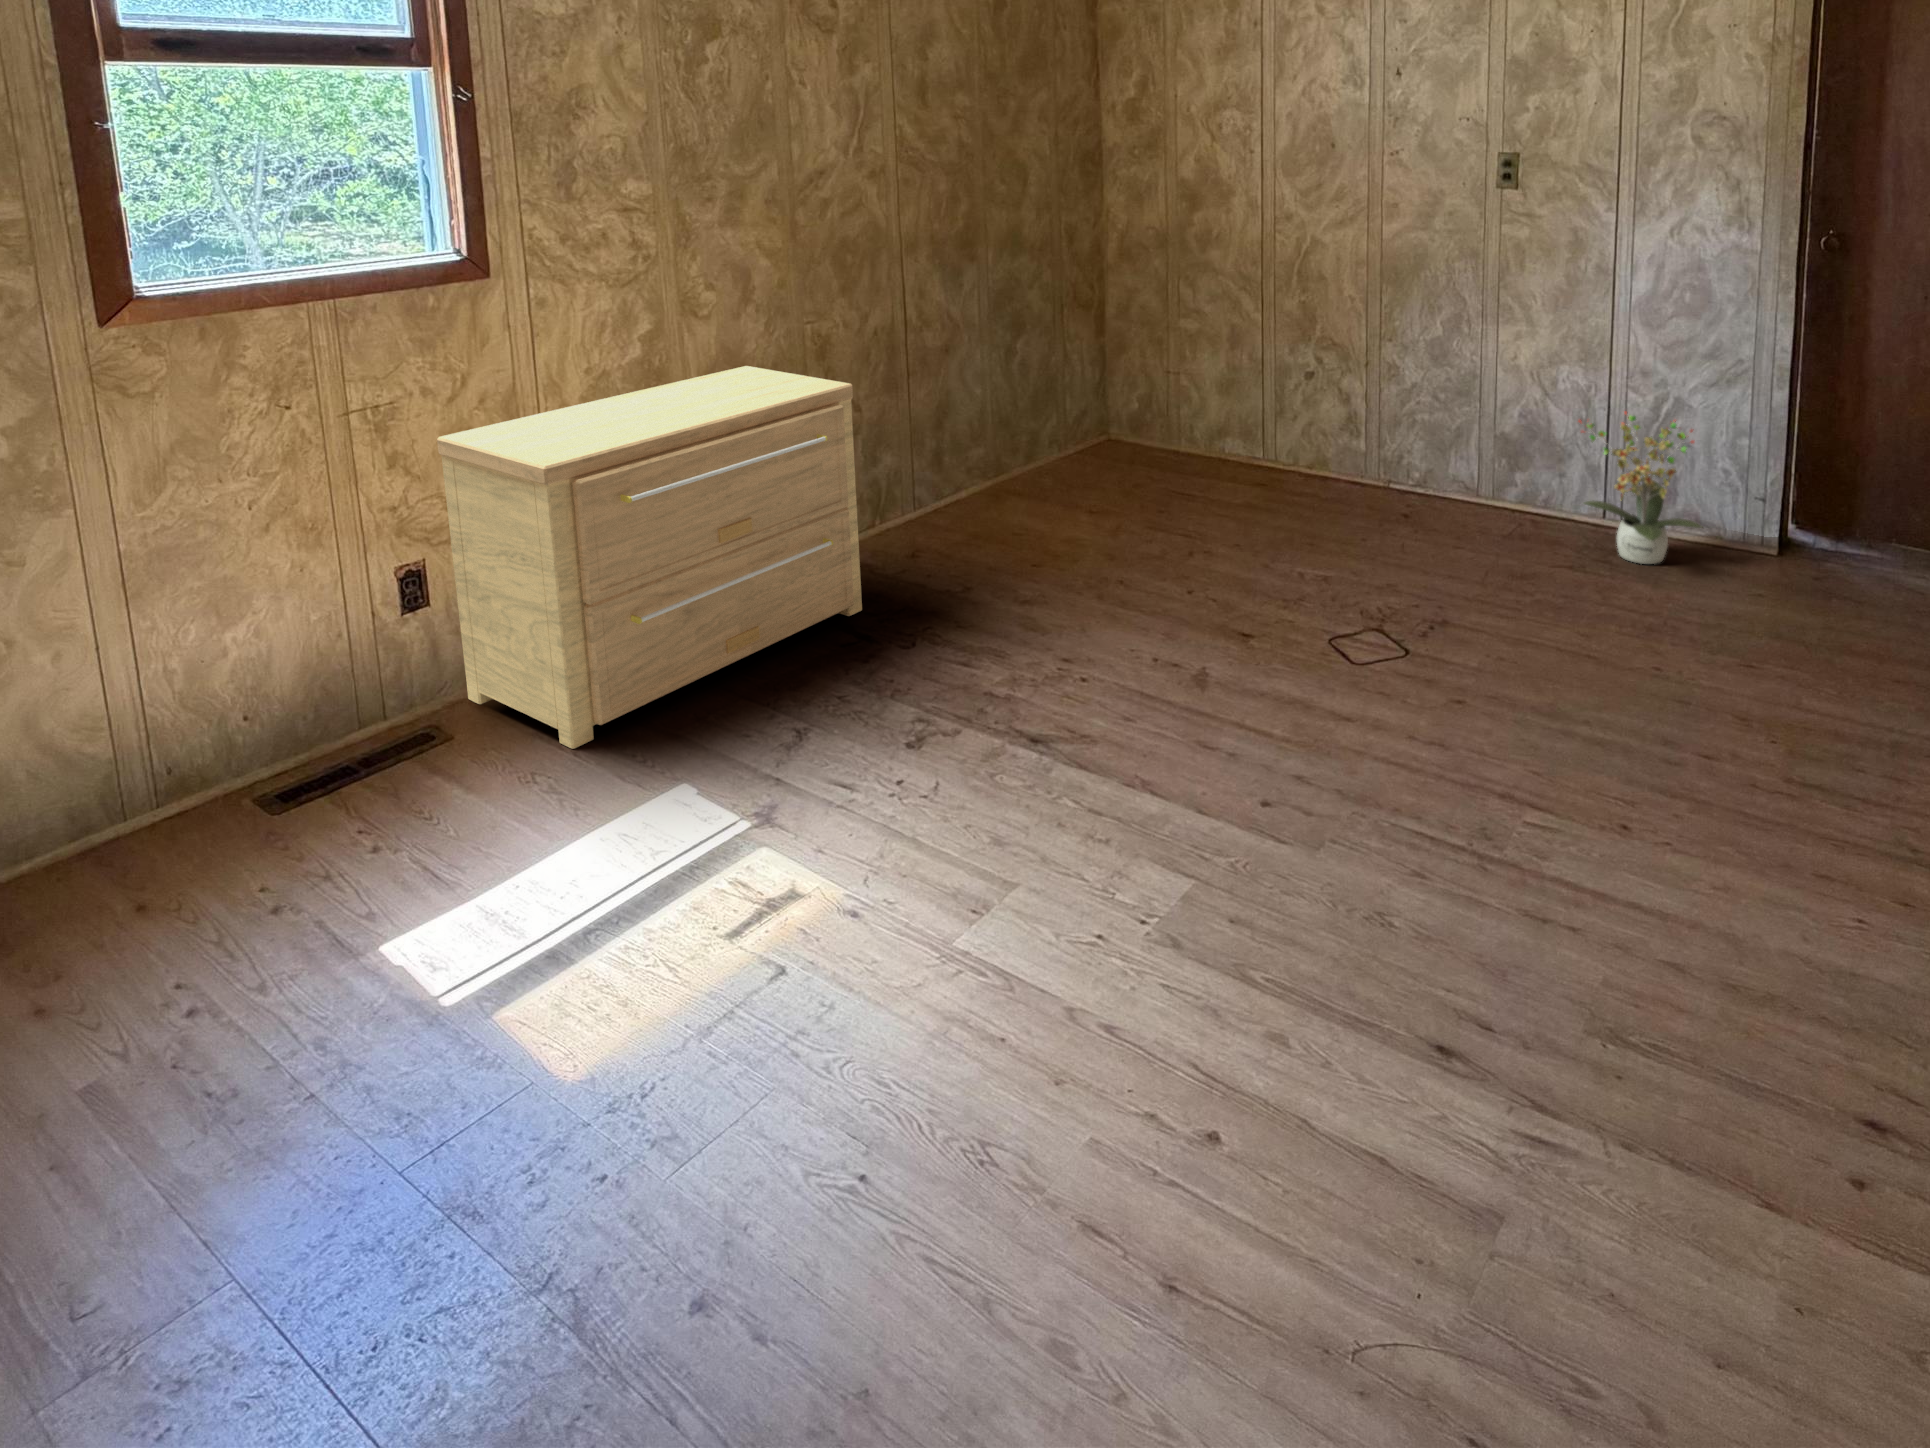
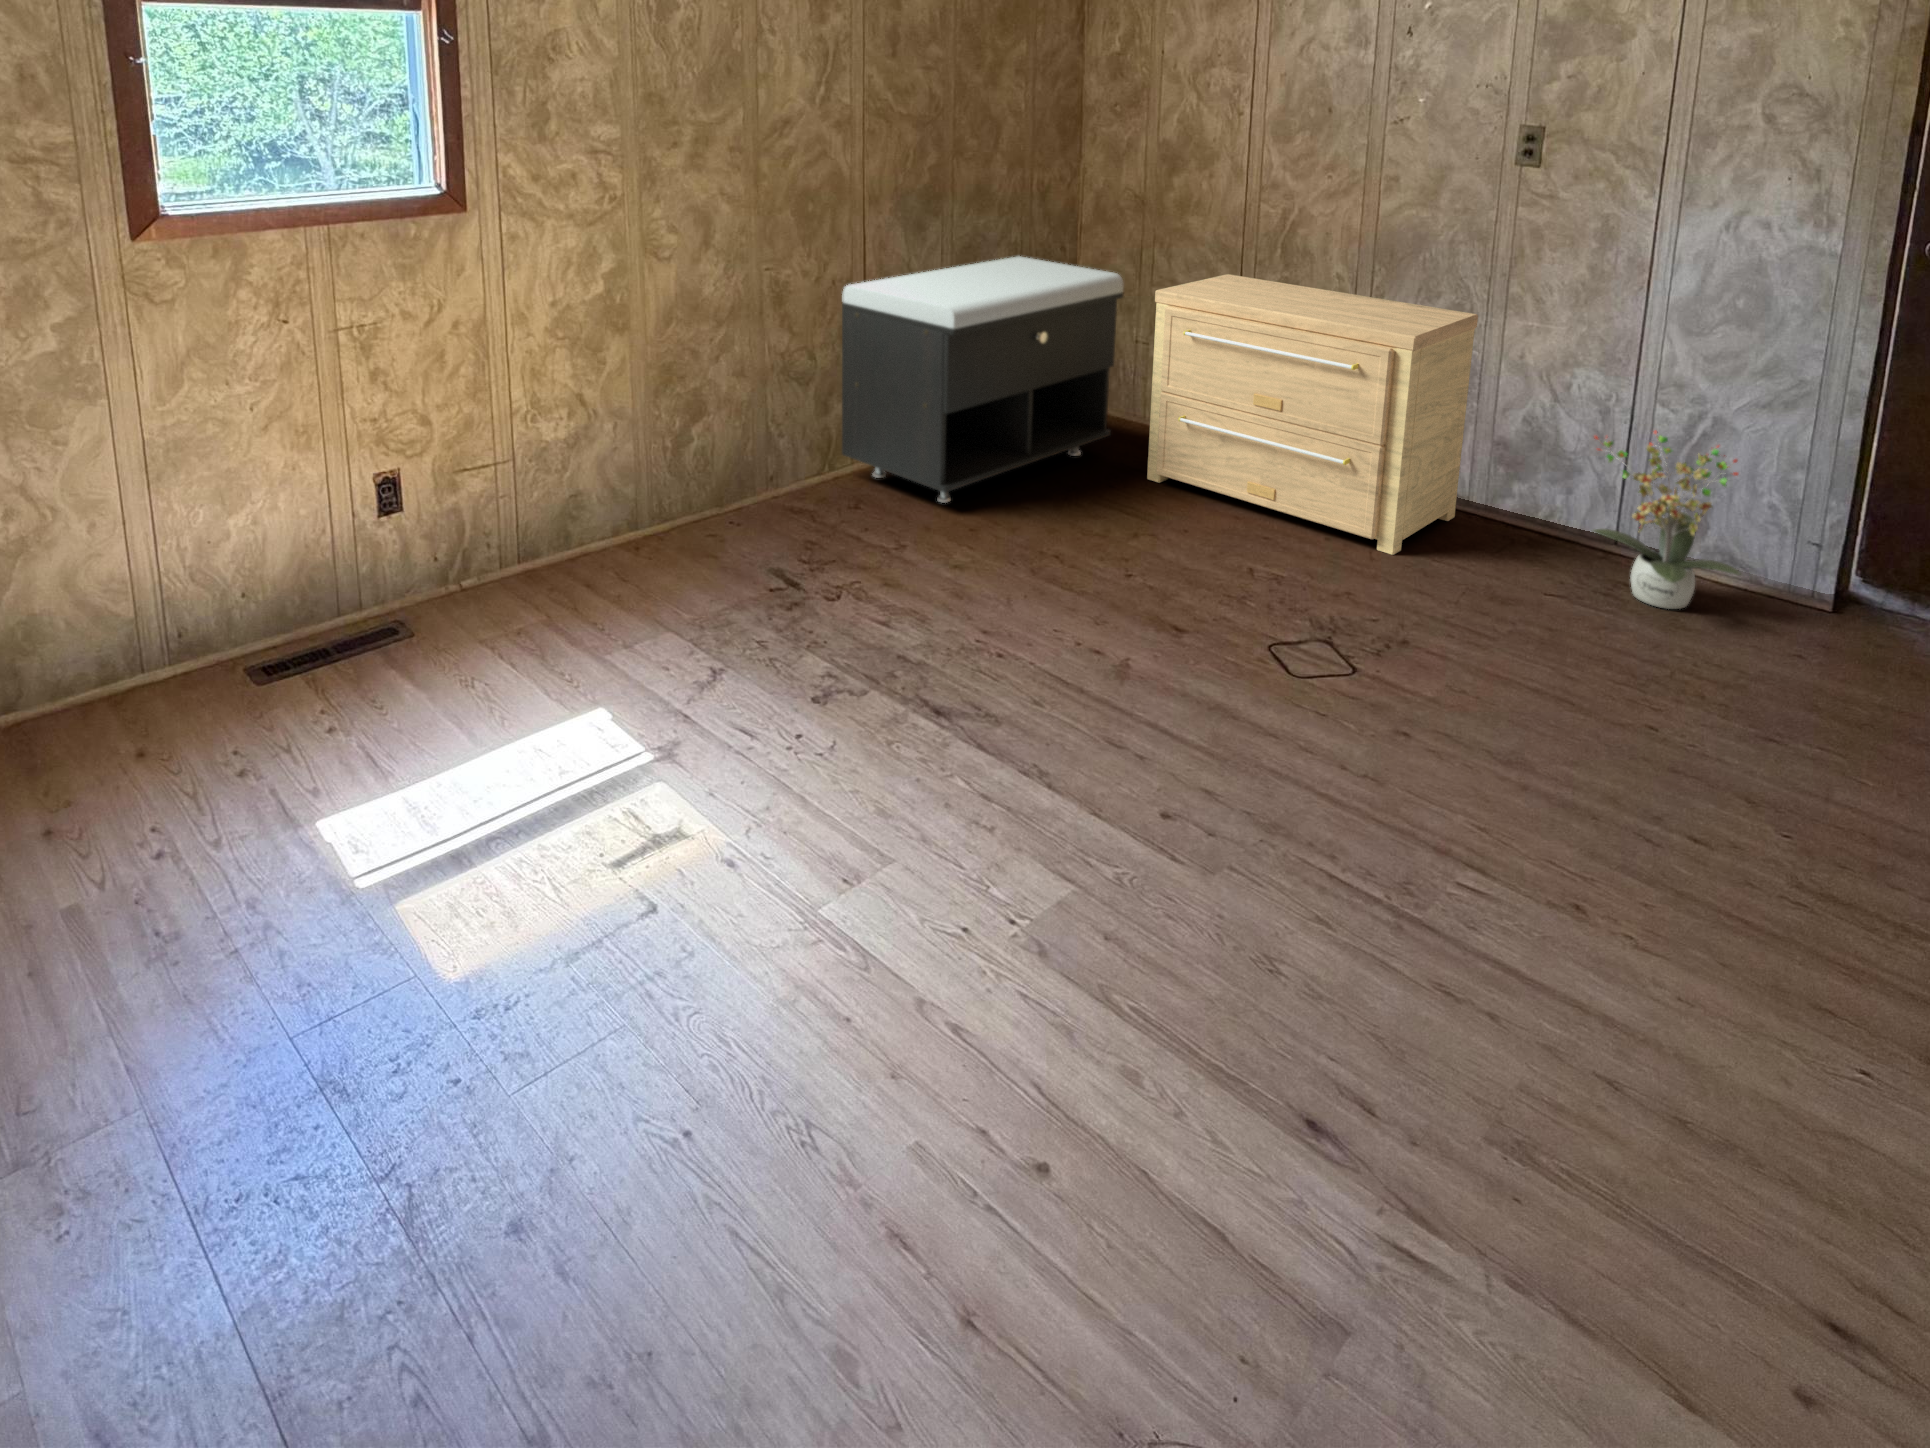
storage bench: none [887,295,1157,539] -> present [842,256,1123,503]
side table: present [437,366,862,749] -> present [1147,274,1478,555]

